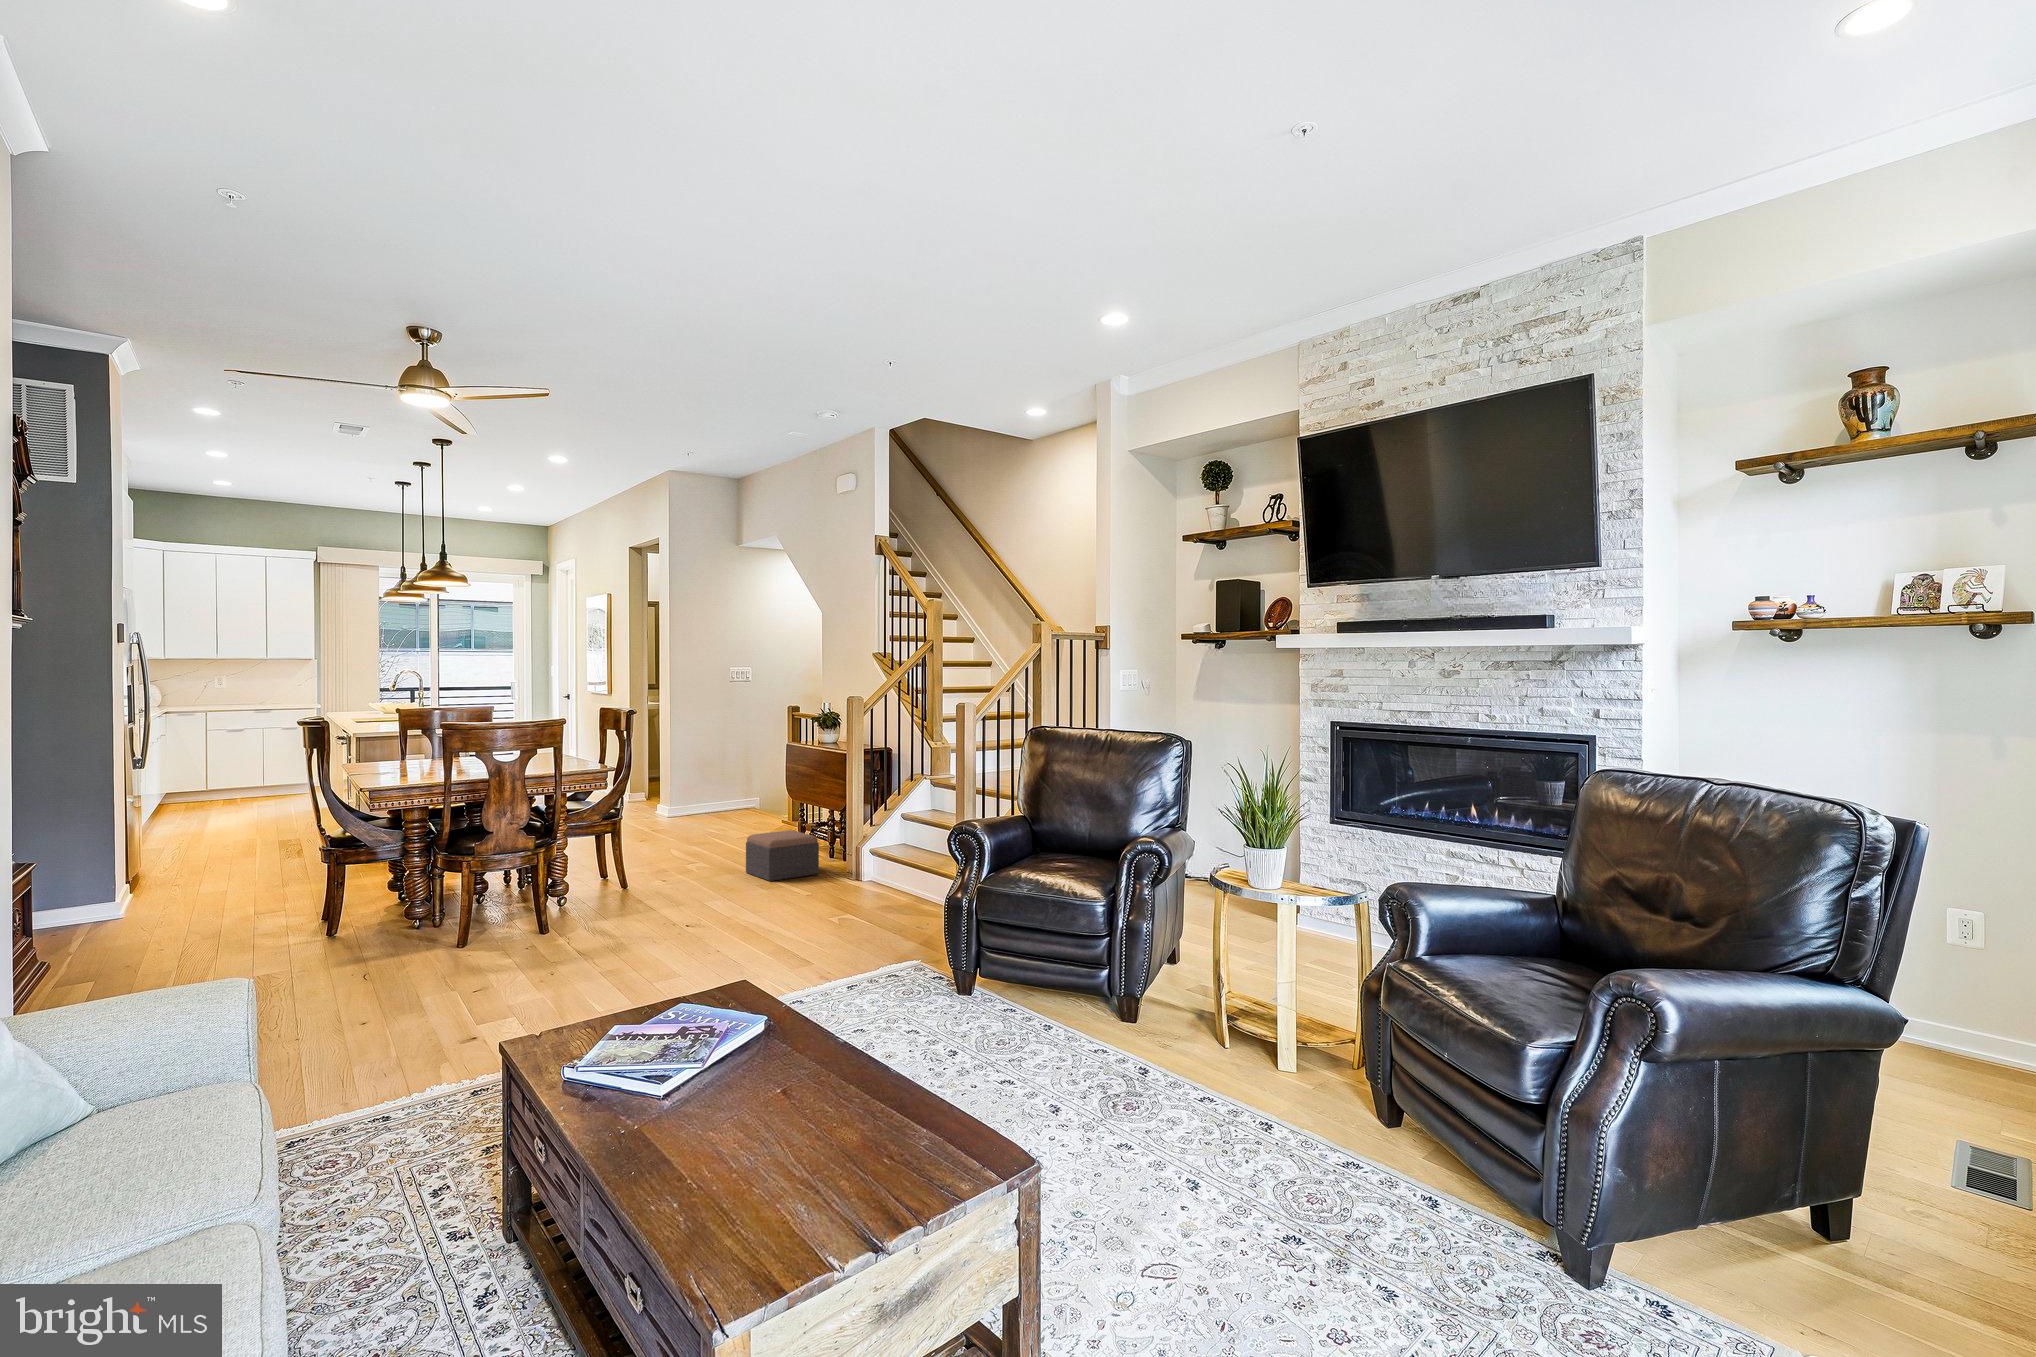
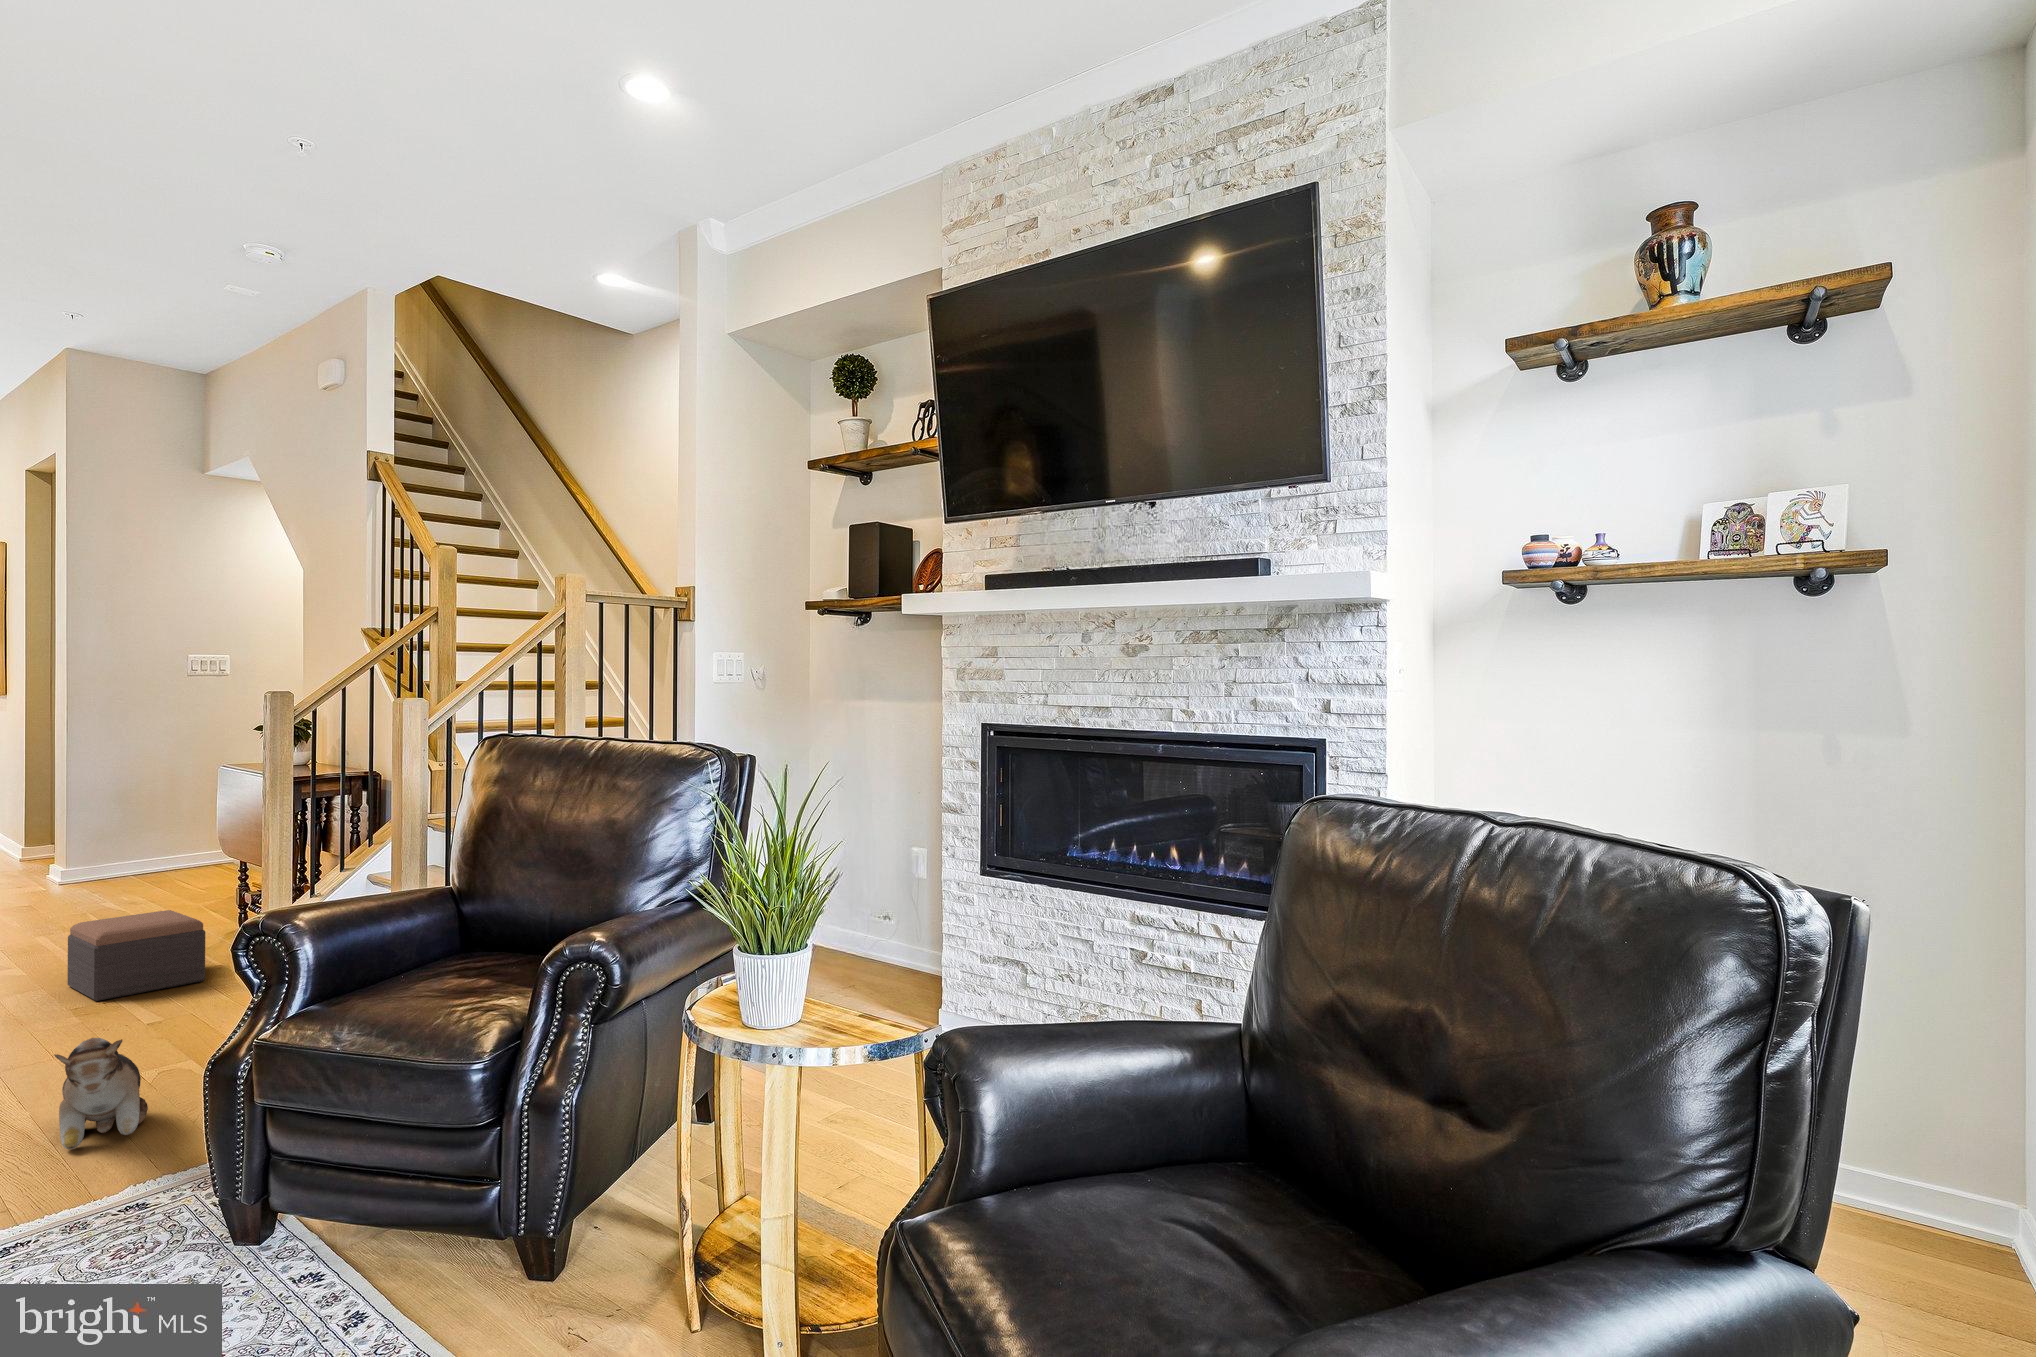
plush toy: none [824,889,862,949] -> present [54,1038,148,1149]

